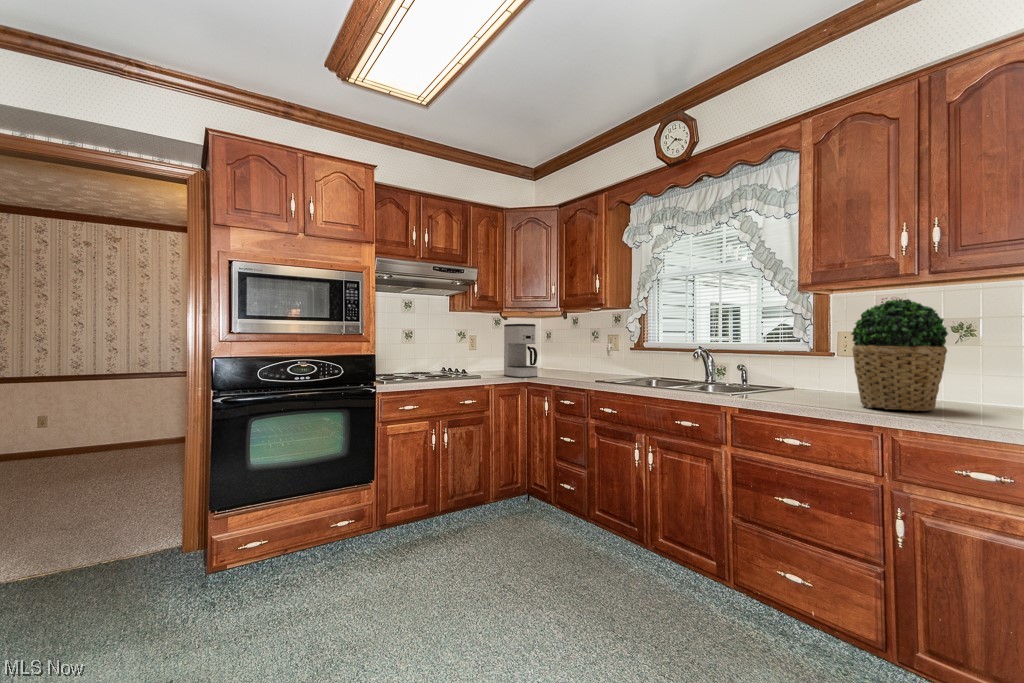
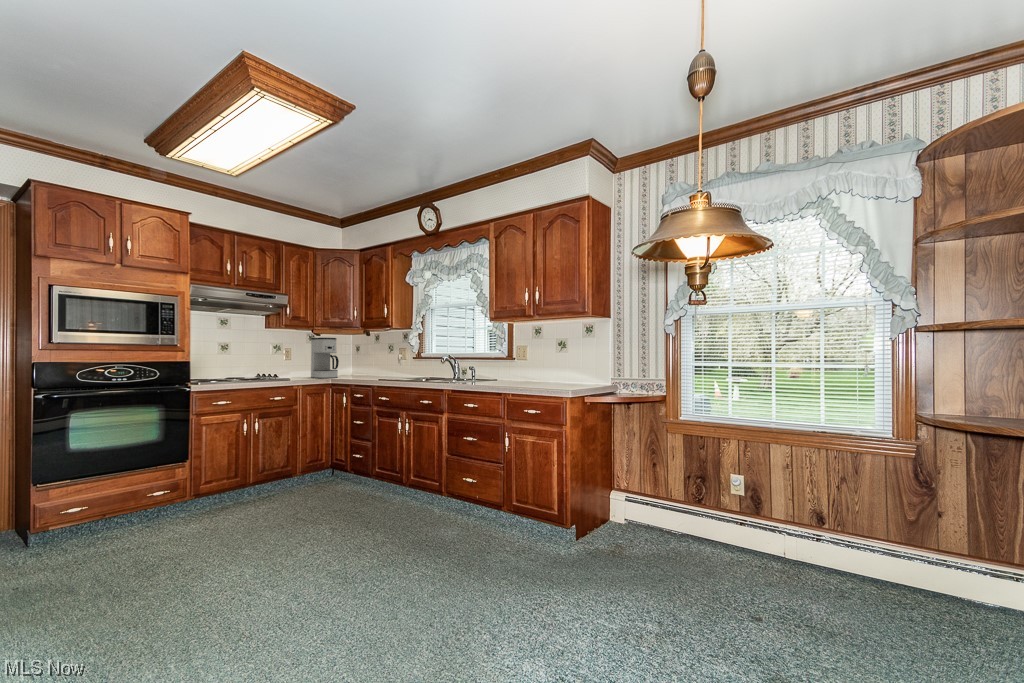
potted plant: present [851,299,948,411] -> none [503,323,544,384]

